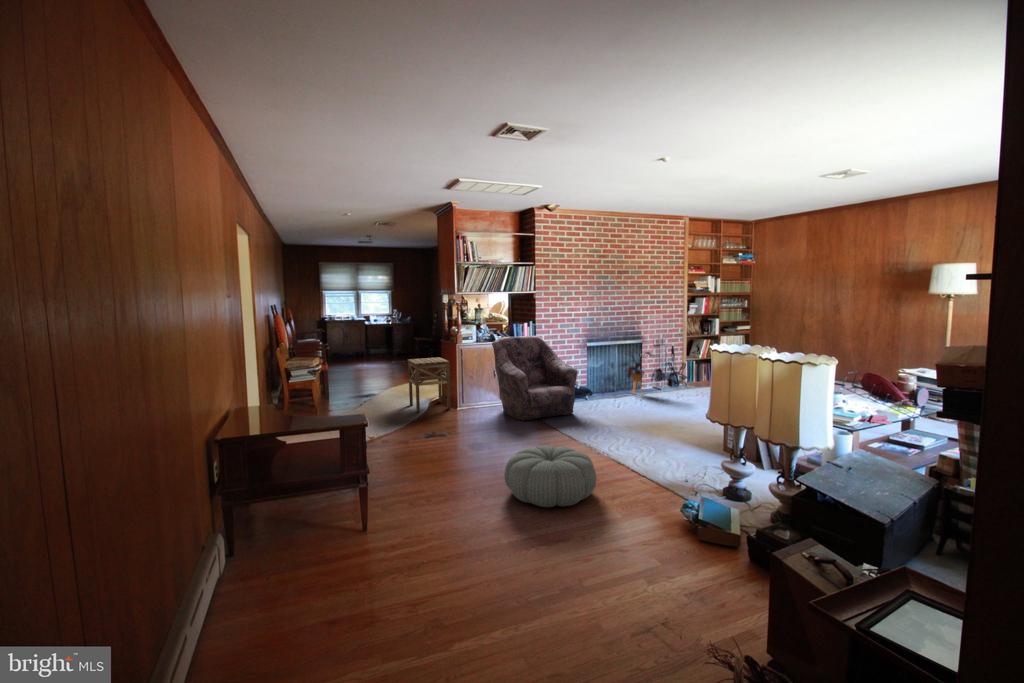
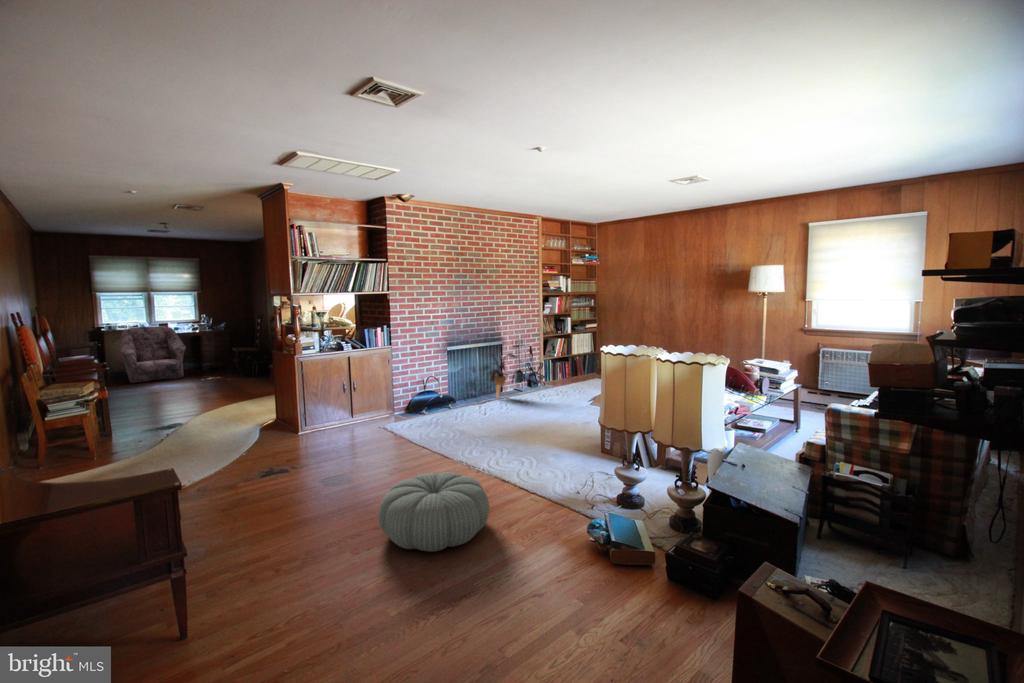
armchair: present [492,336,578,421] -> present [119,326,186,383]
side table: present [408,357,451,412] -> none [229,372,291,443]

